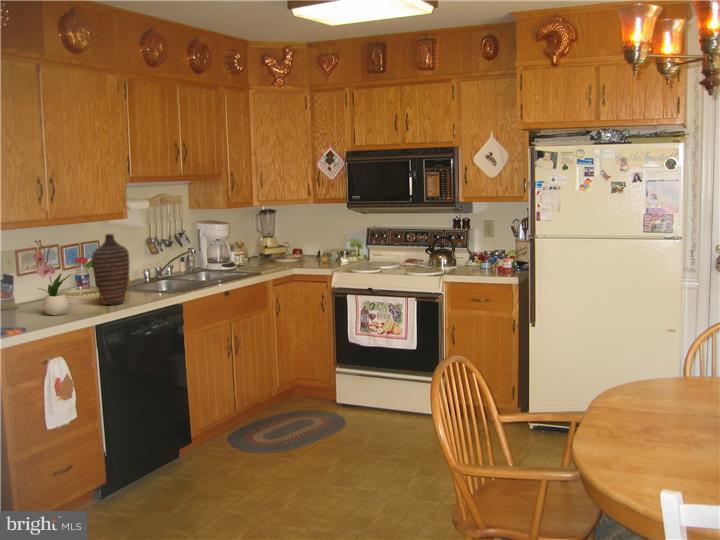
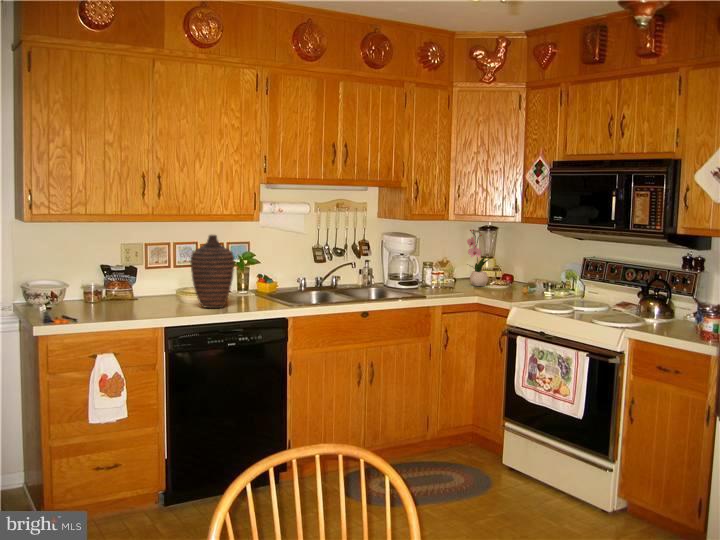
flower arrangement: present [33,240,70,315] -> present [467,229,491,286]

